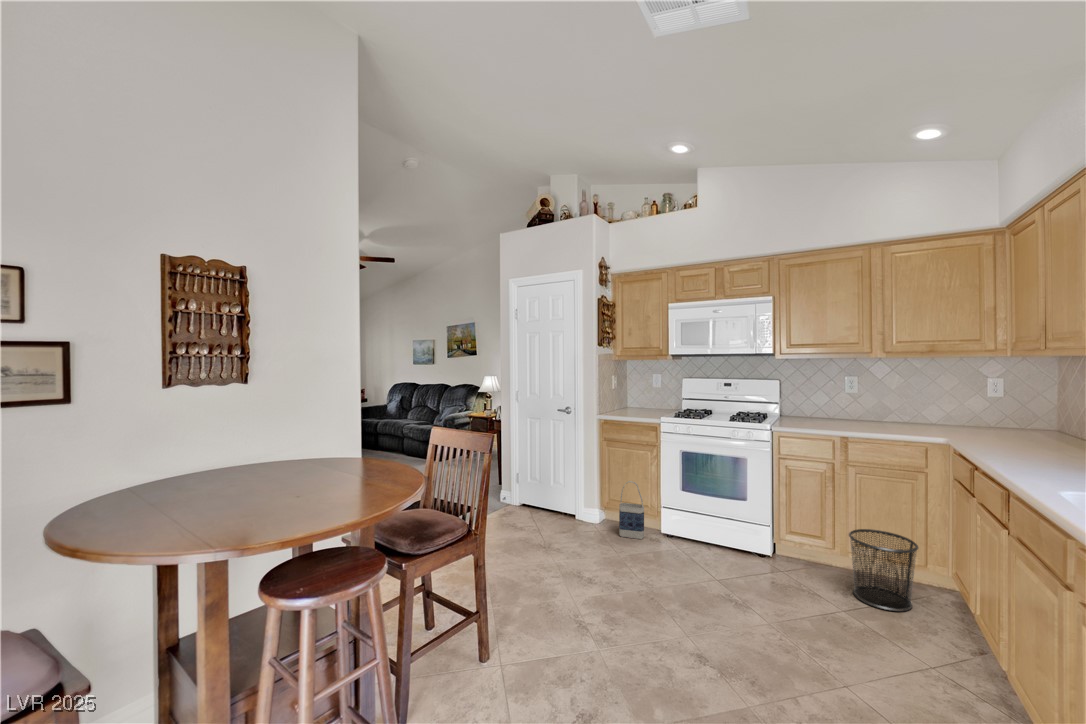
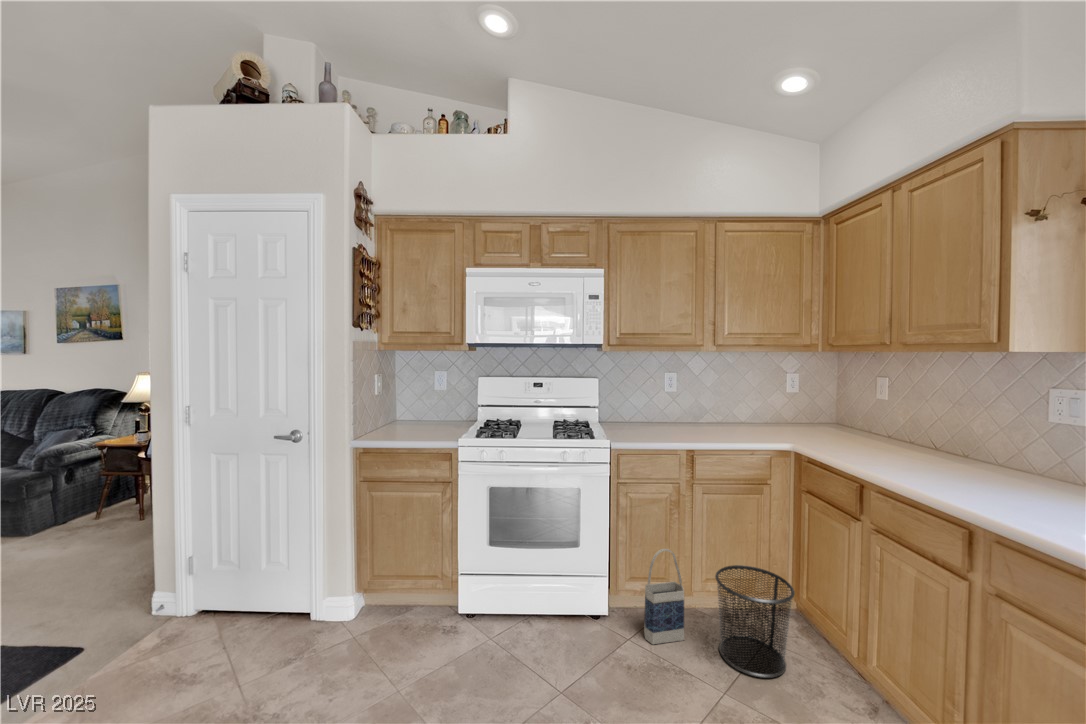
bag: present [619,481,644,539] -> present [644,549,684,644]

